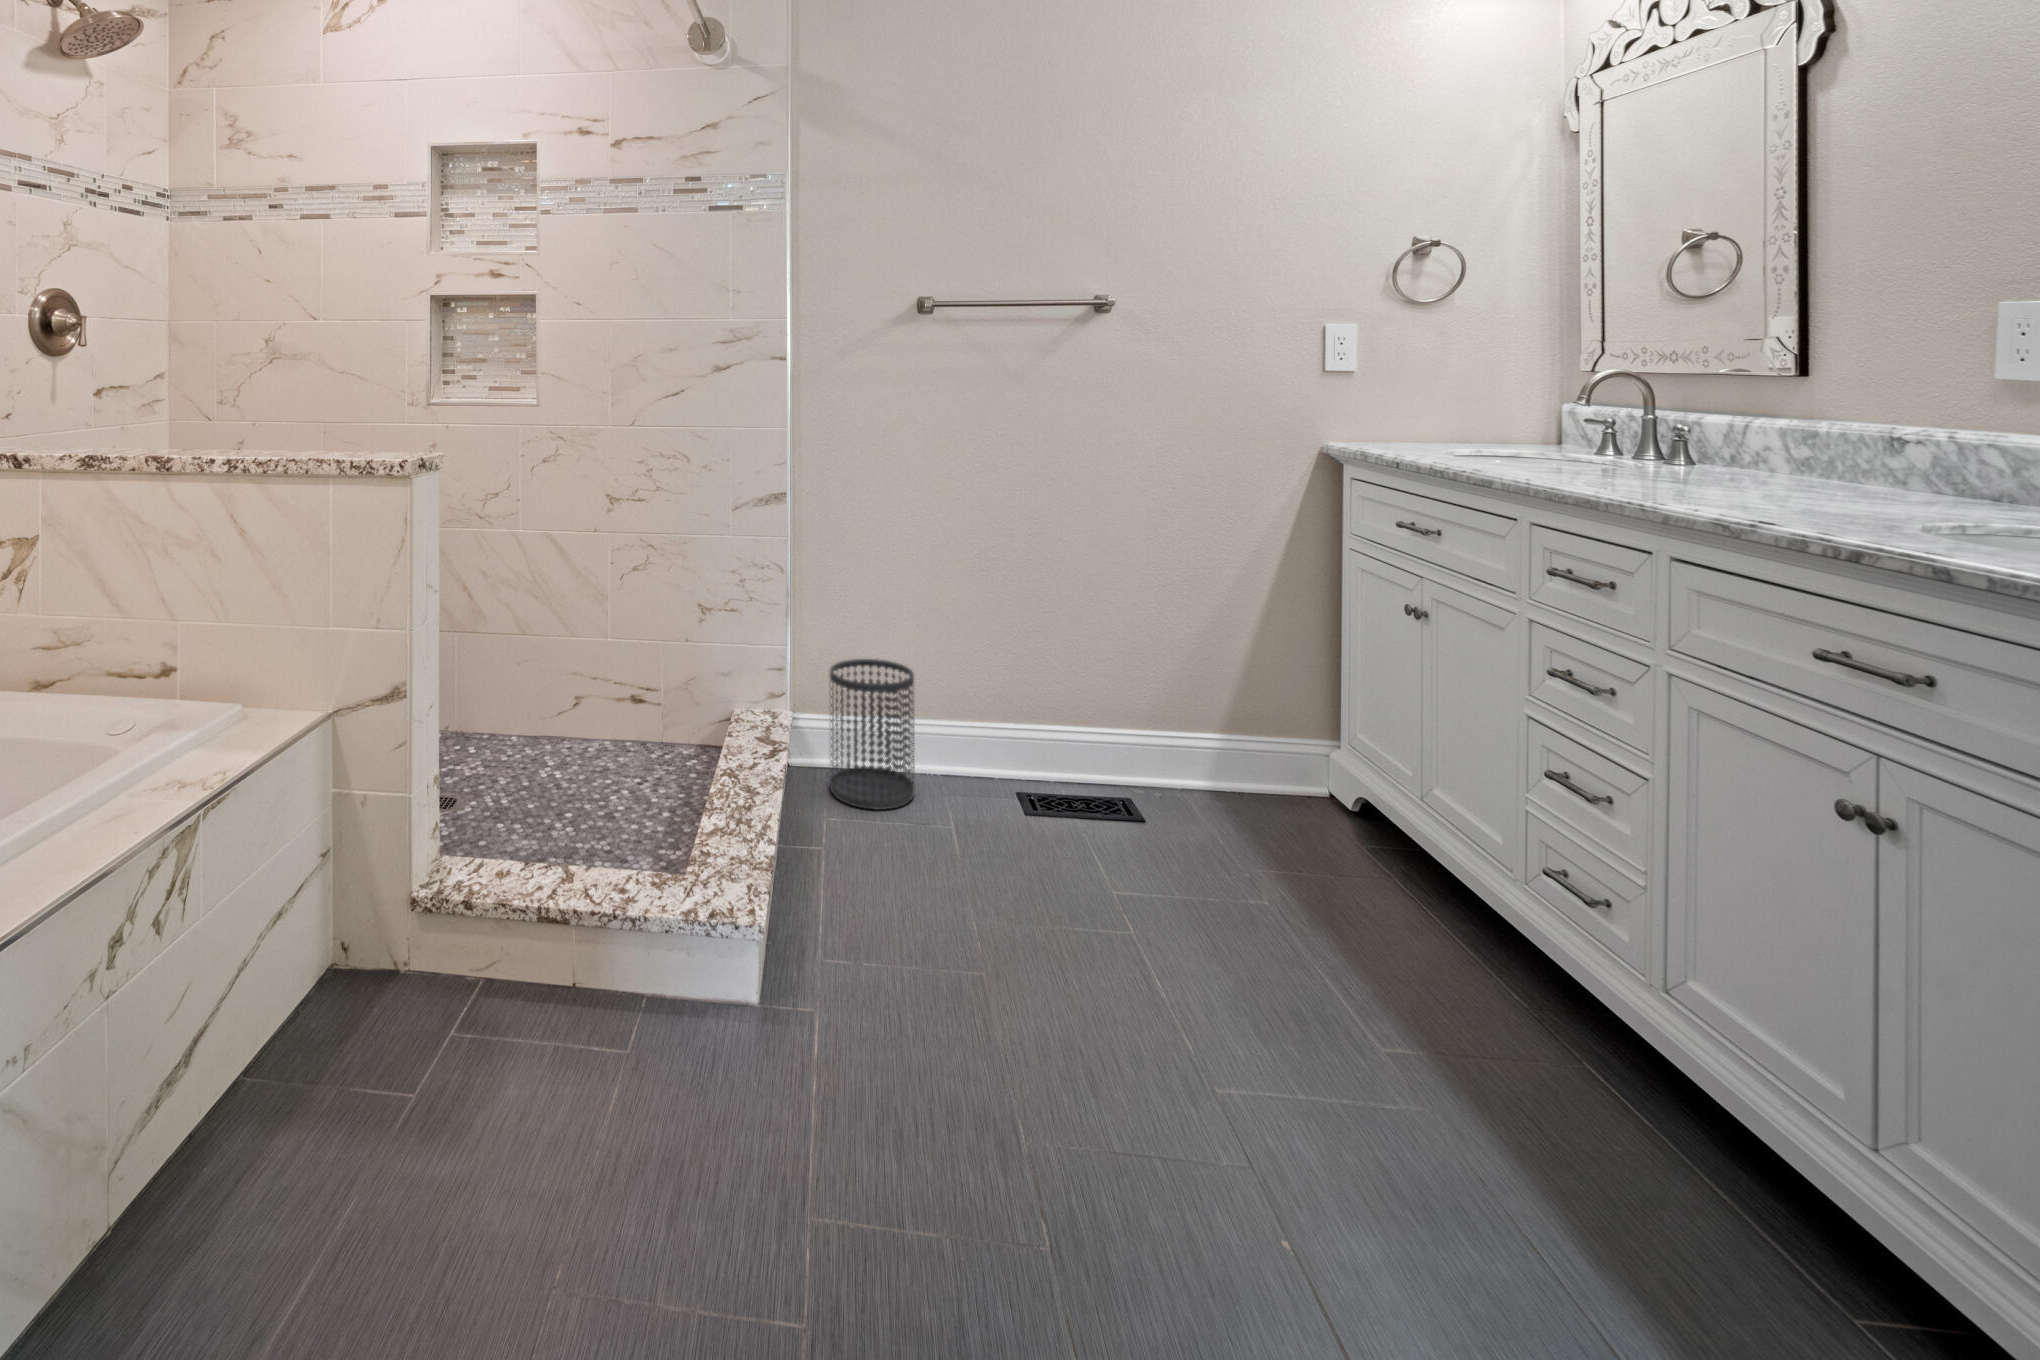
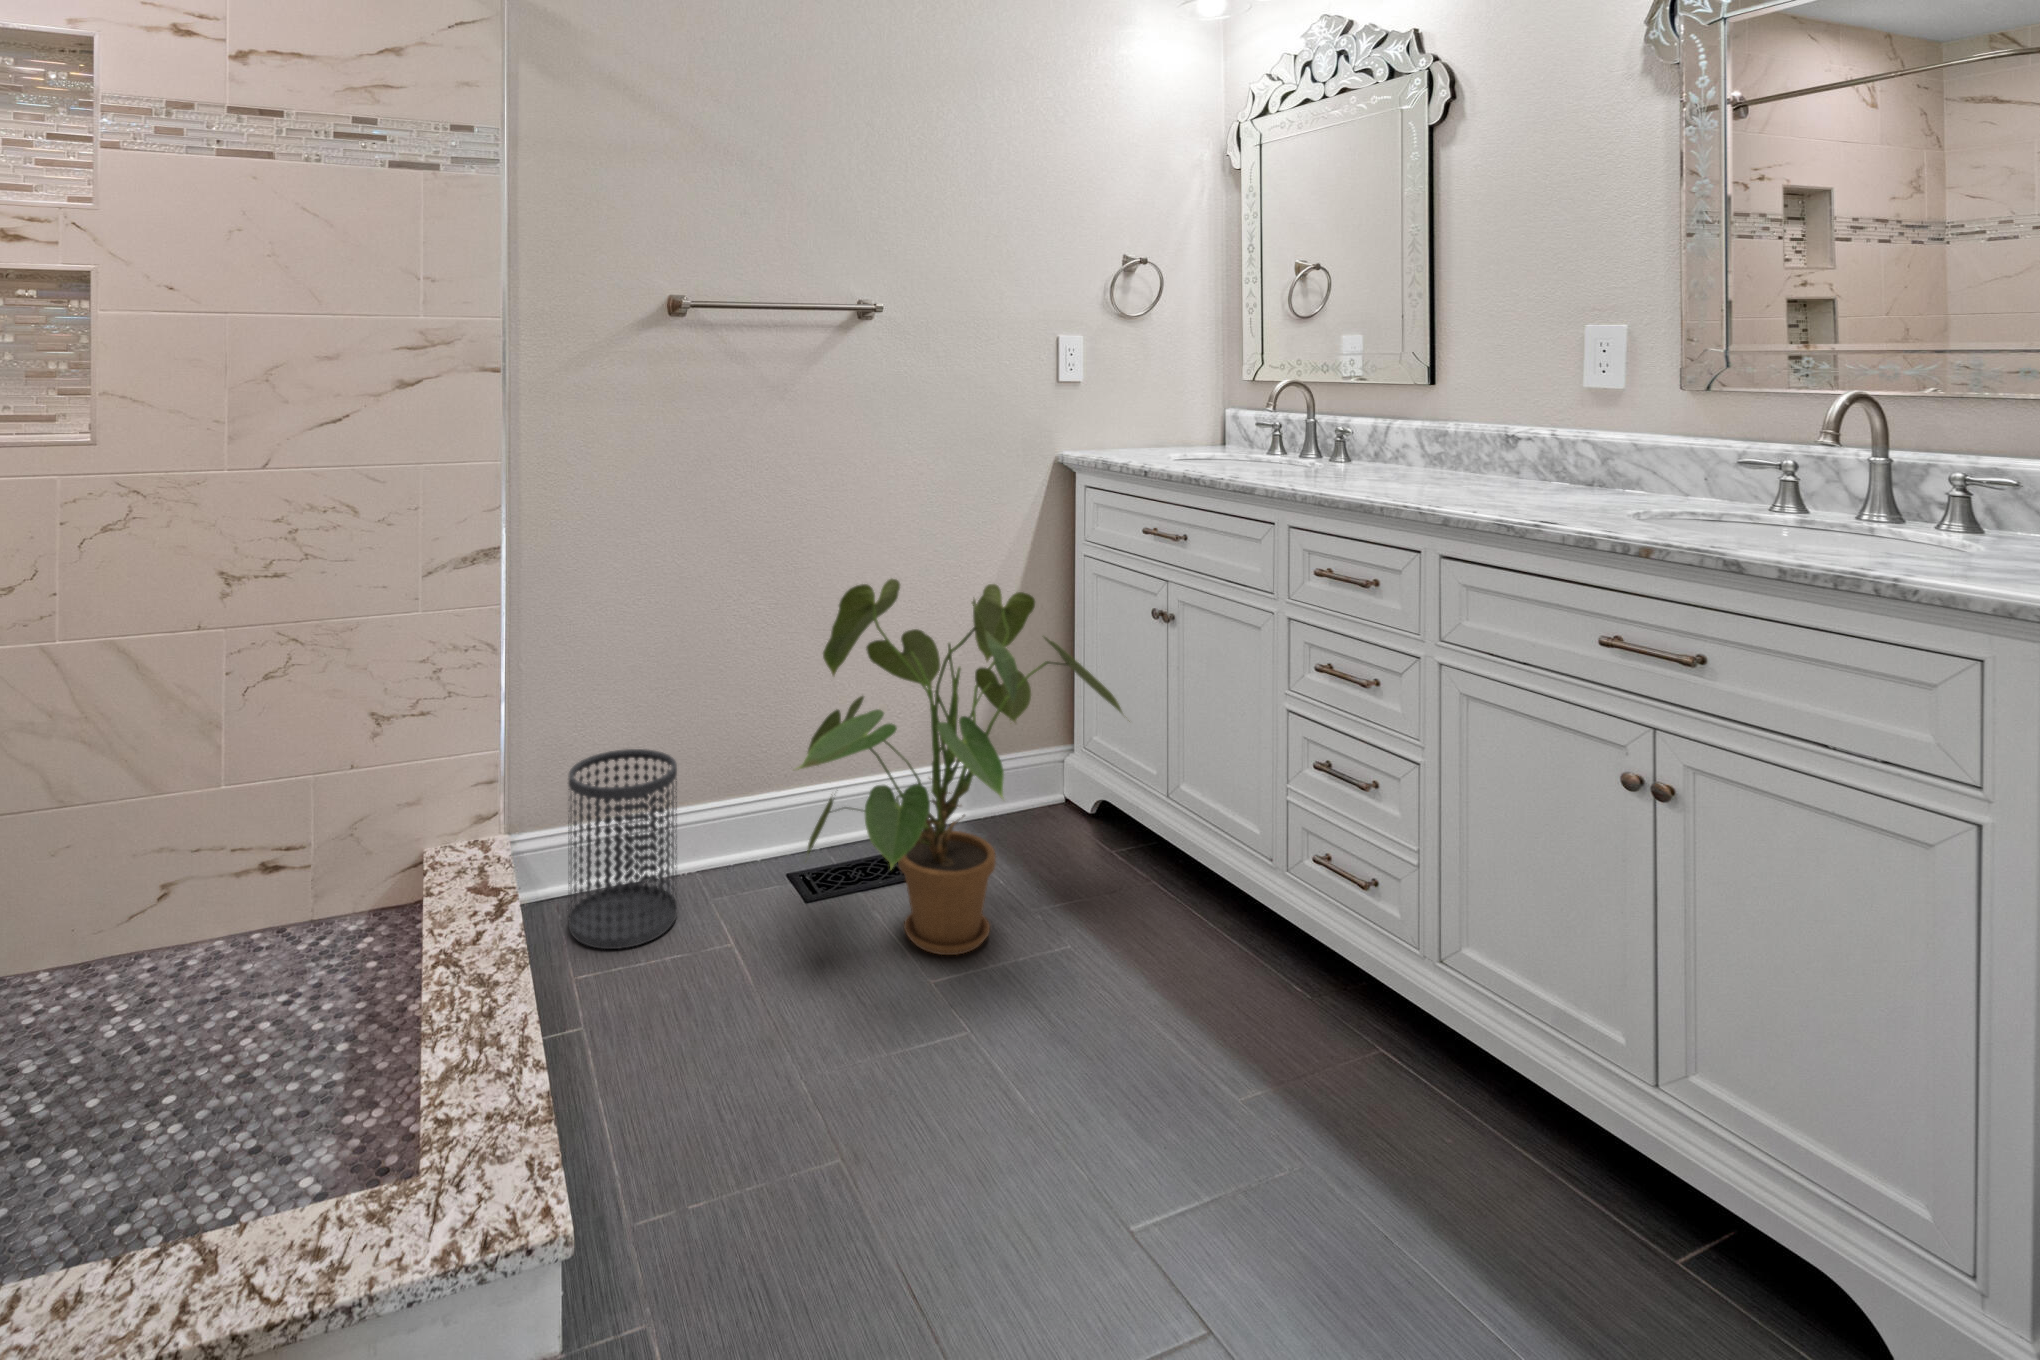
house plant: none [1001,546,1358,883] -> present [797,579,1122,955]

